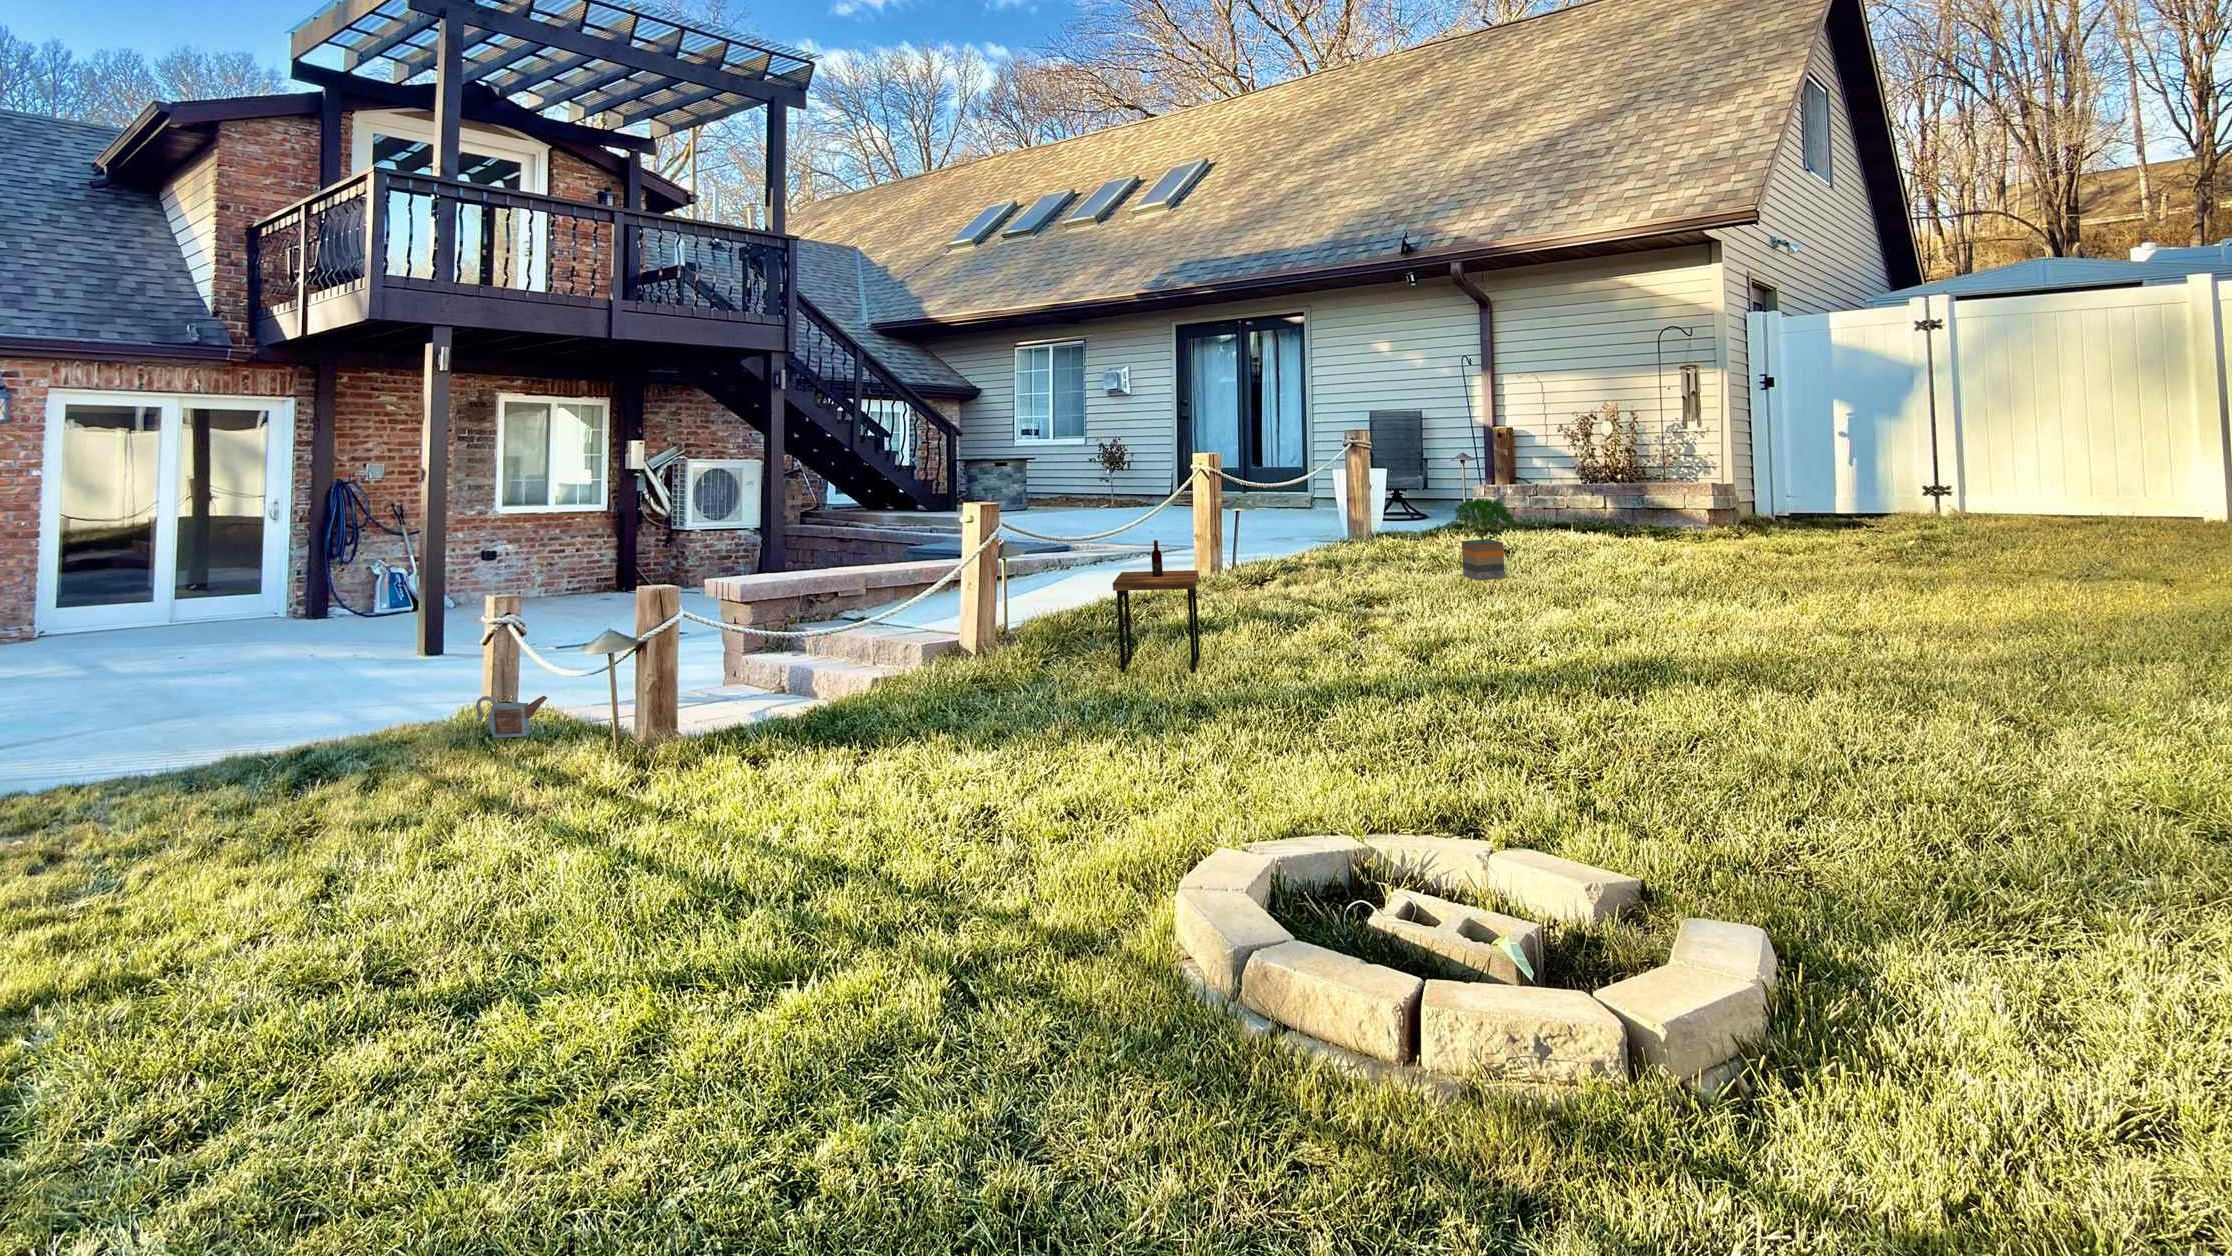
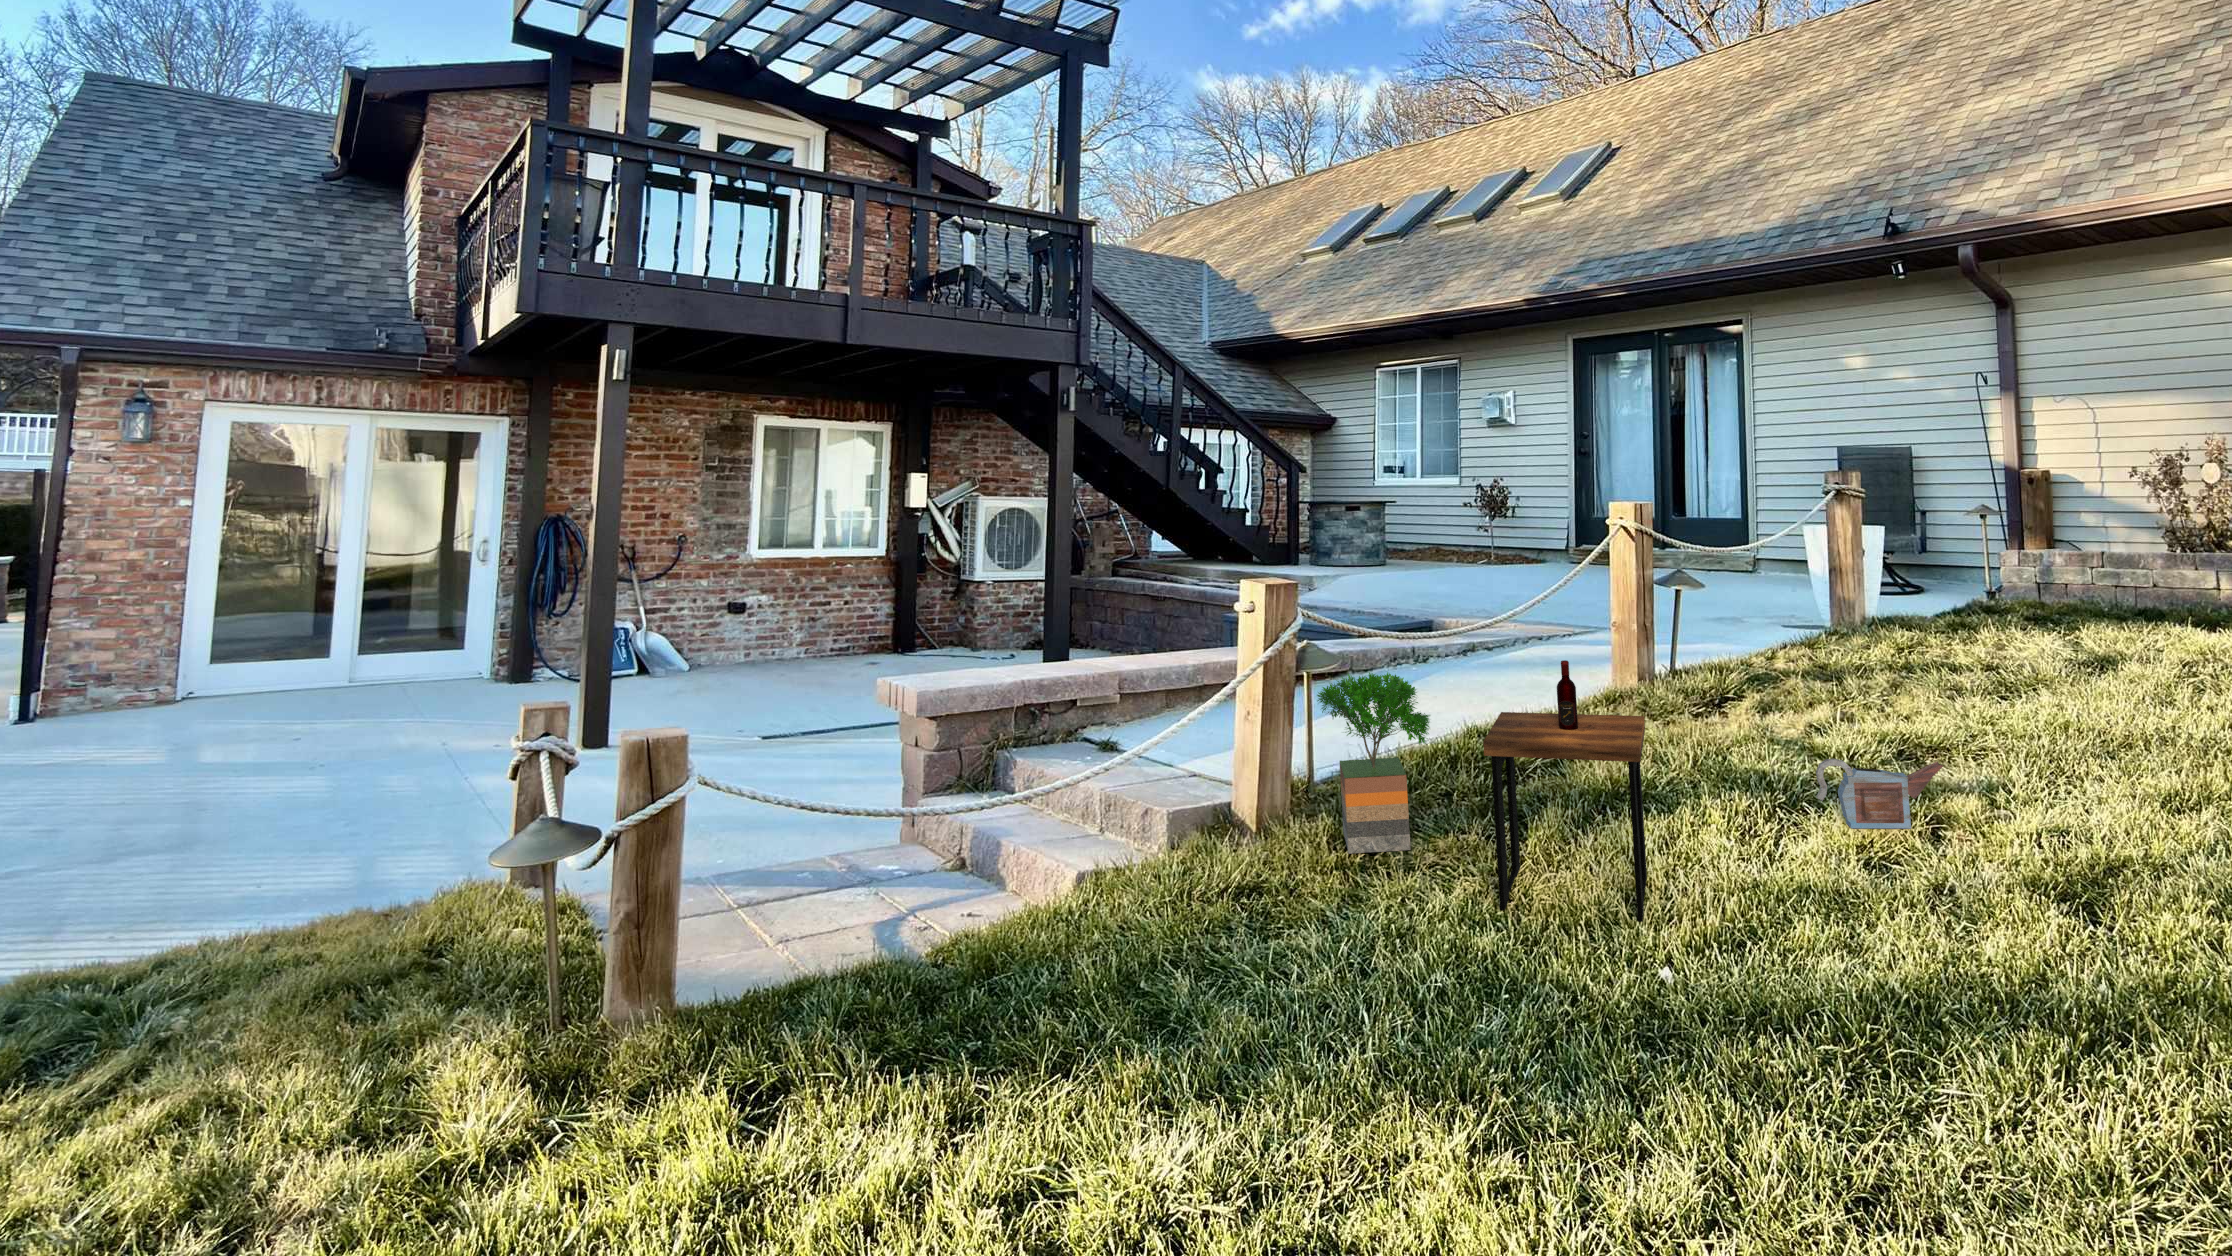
potted tree: present [1454,498,1514,580] -> present [1317,672,1430,854]
watering can: present [476,696,547,738] -> present [1816,759,1943,829]

